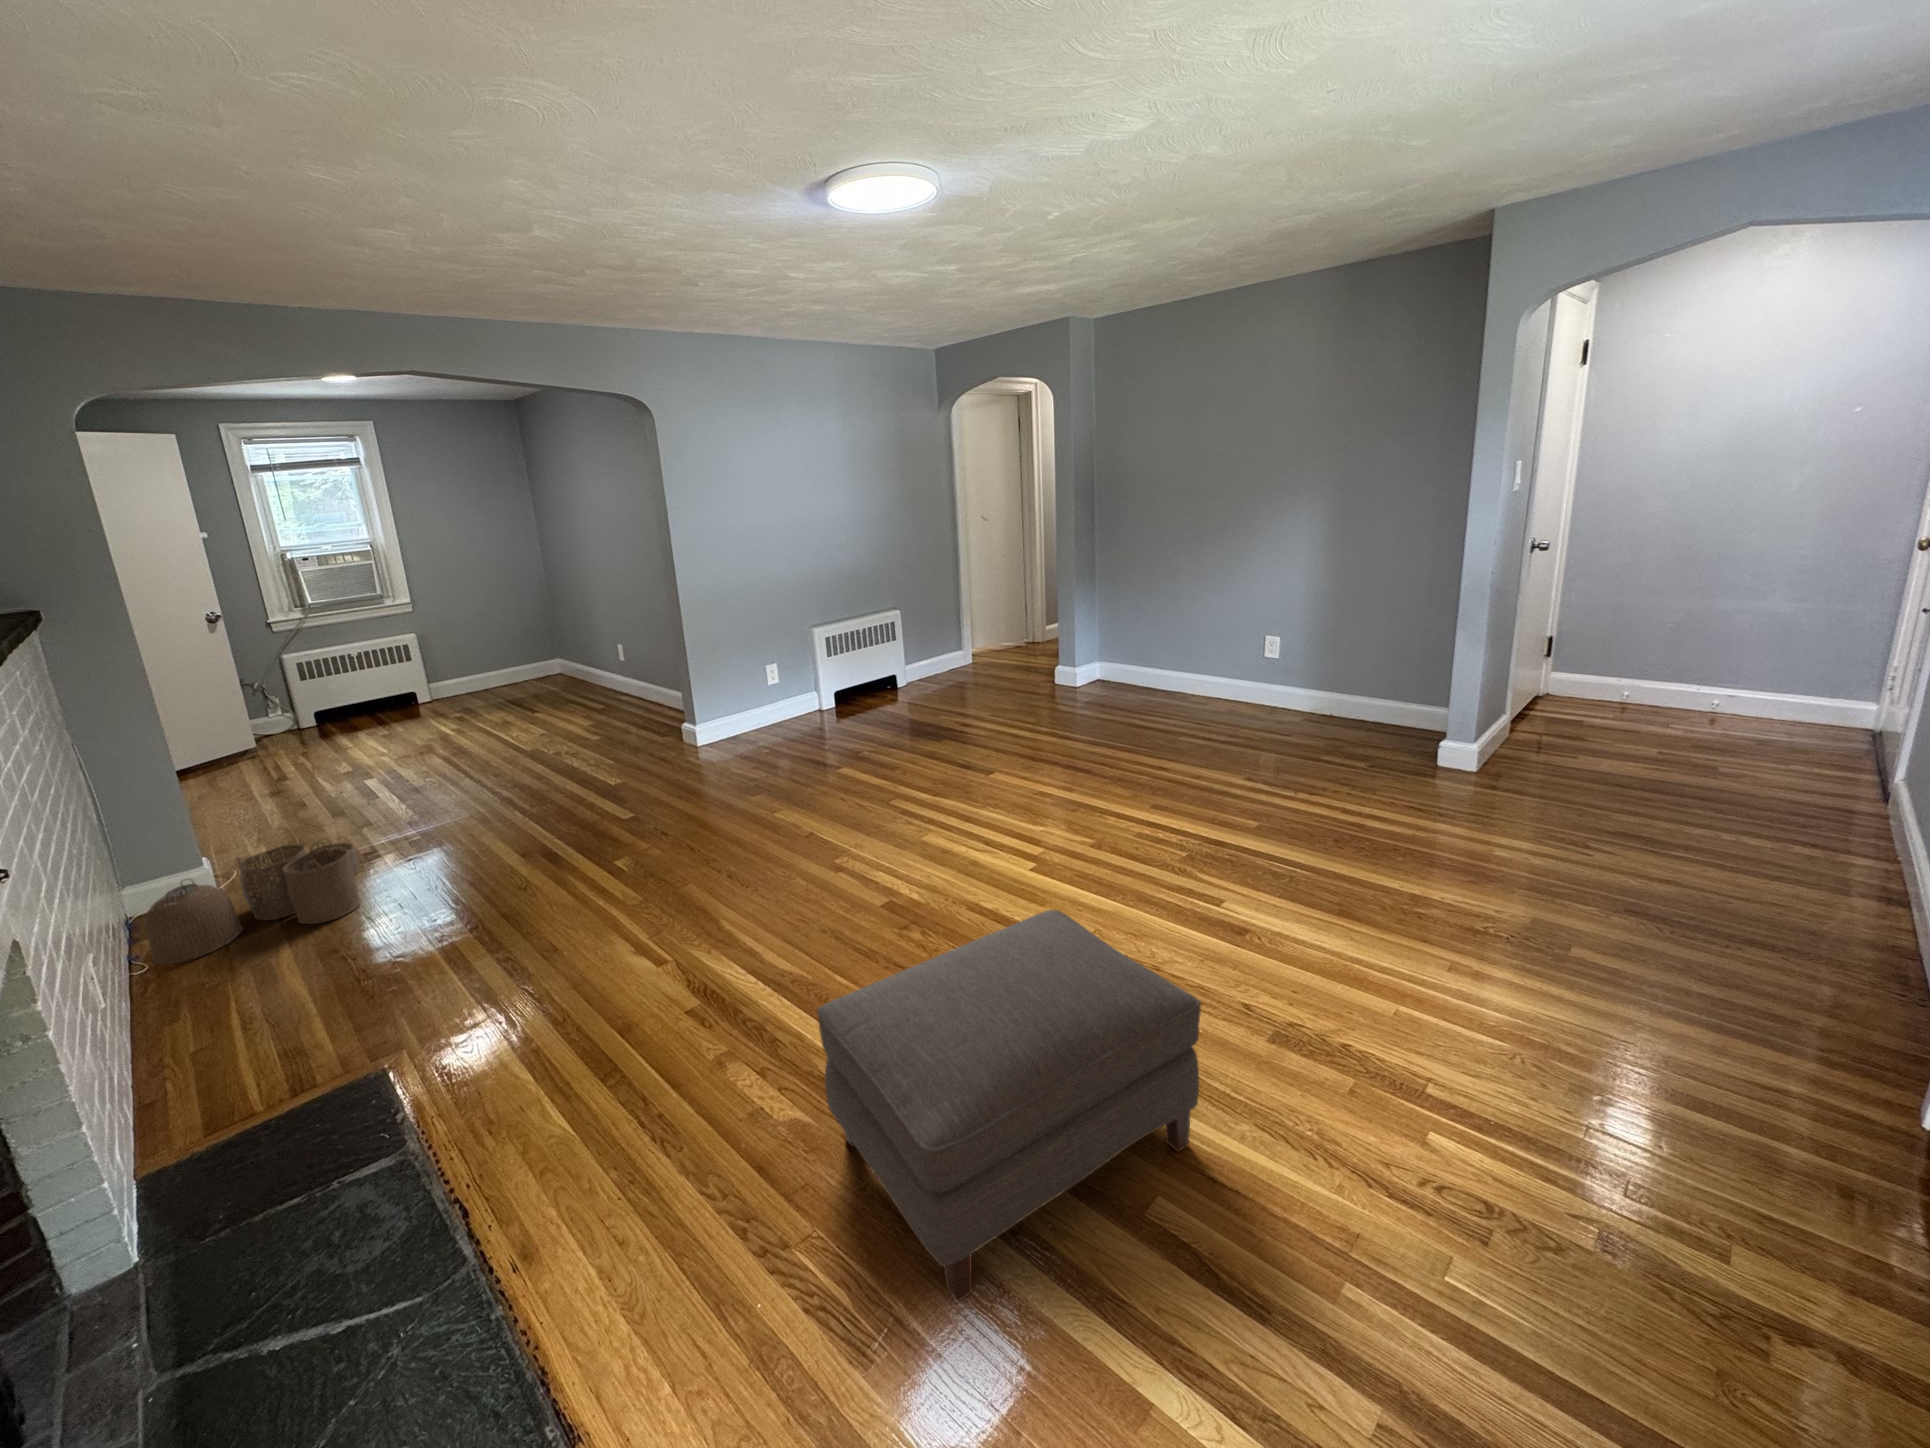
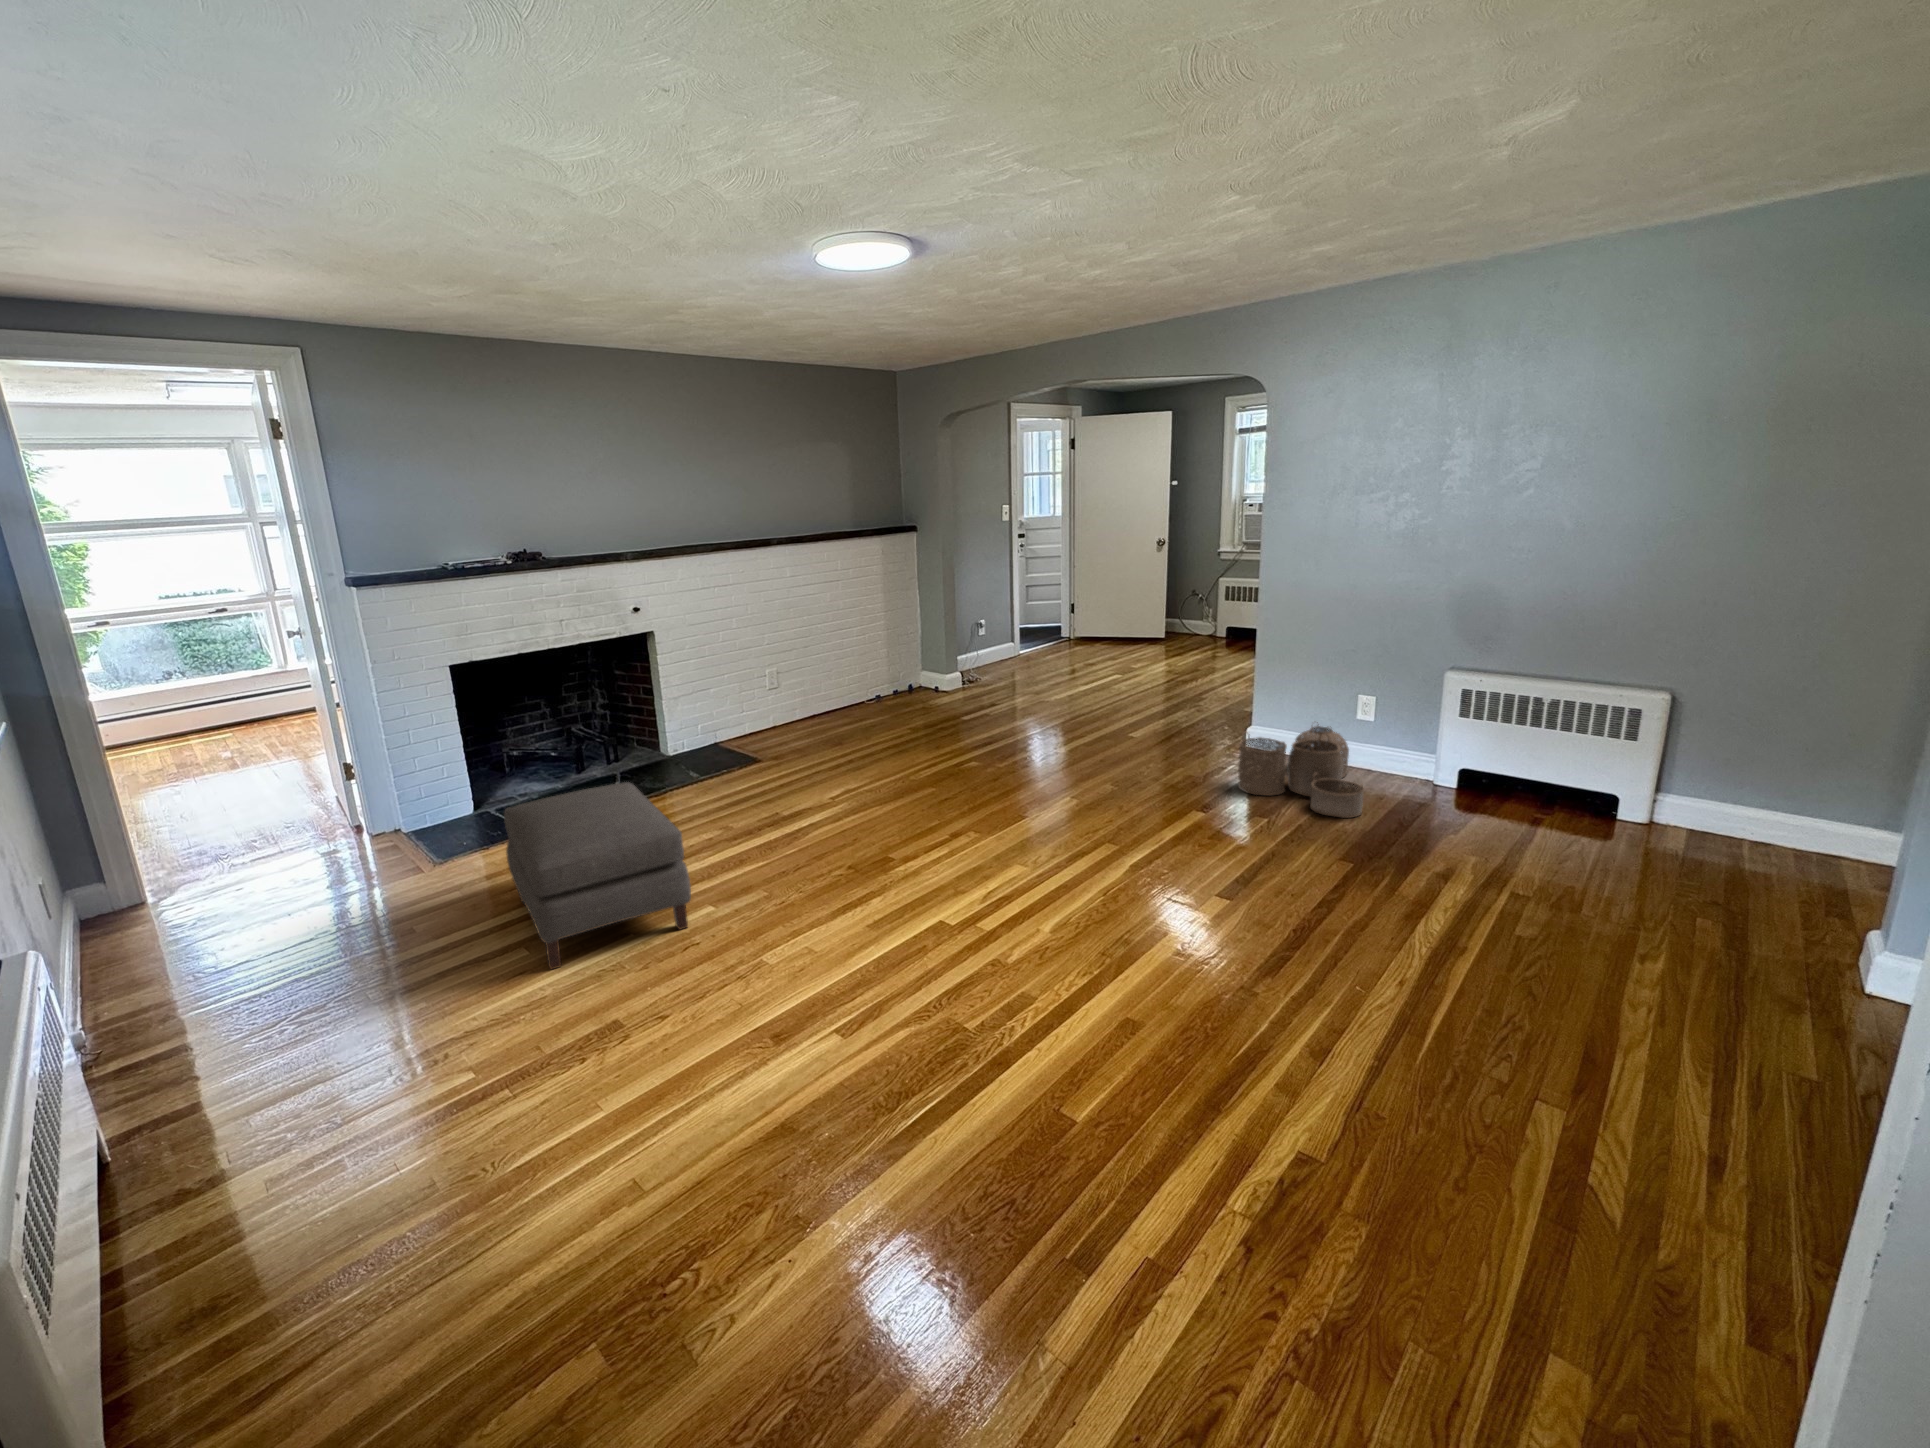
woven basket: present [145,839,360,965] -> present [1238,726,1364,818]

